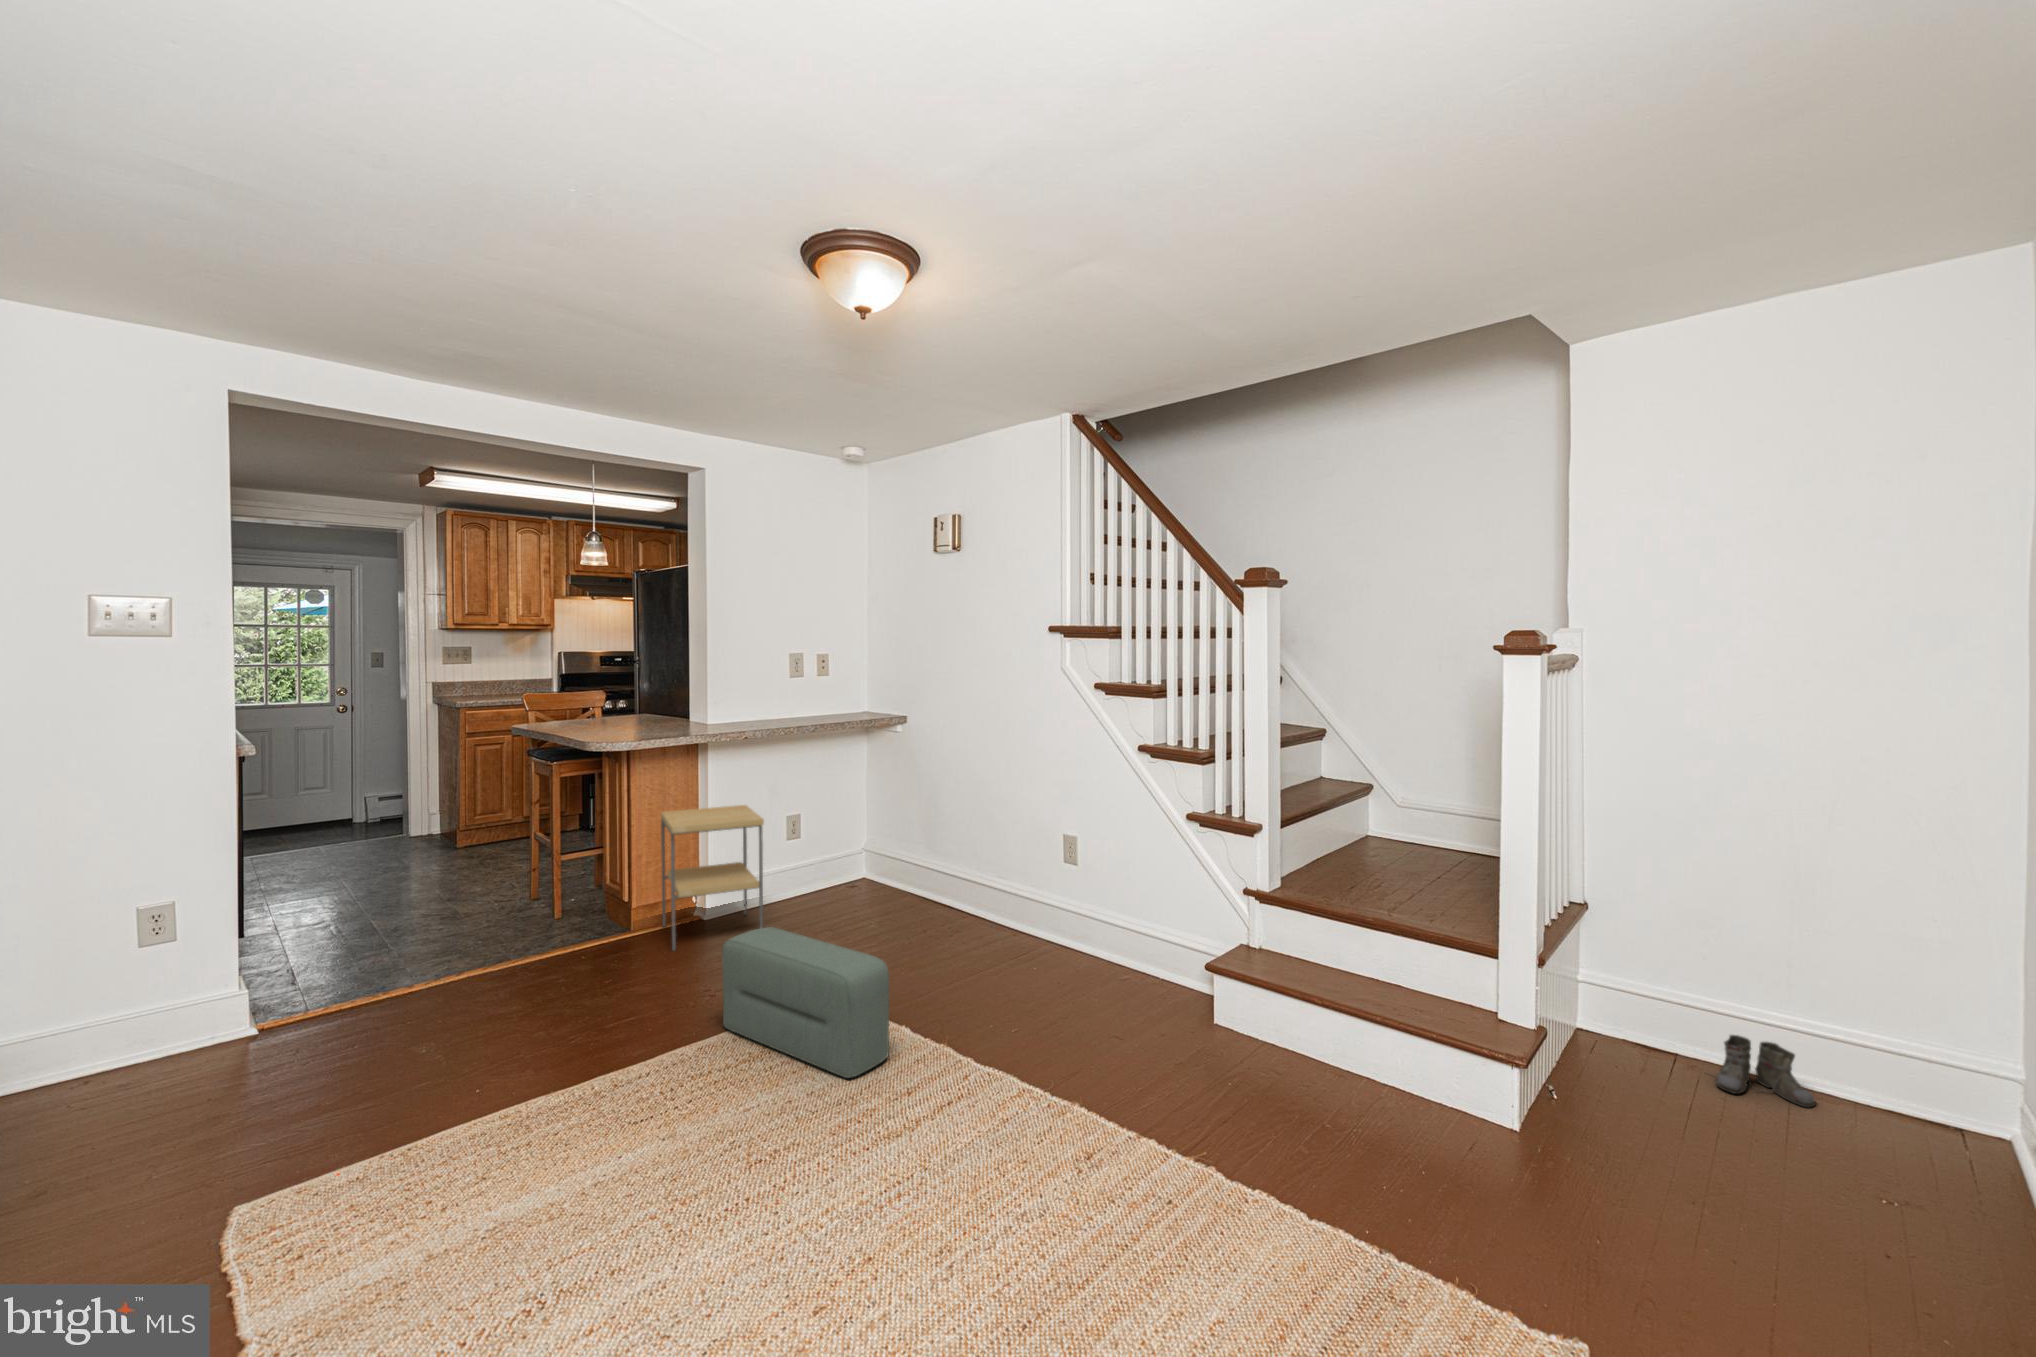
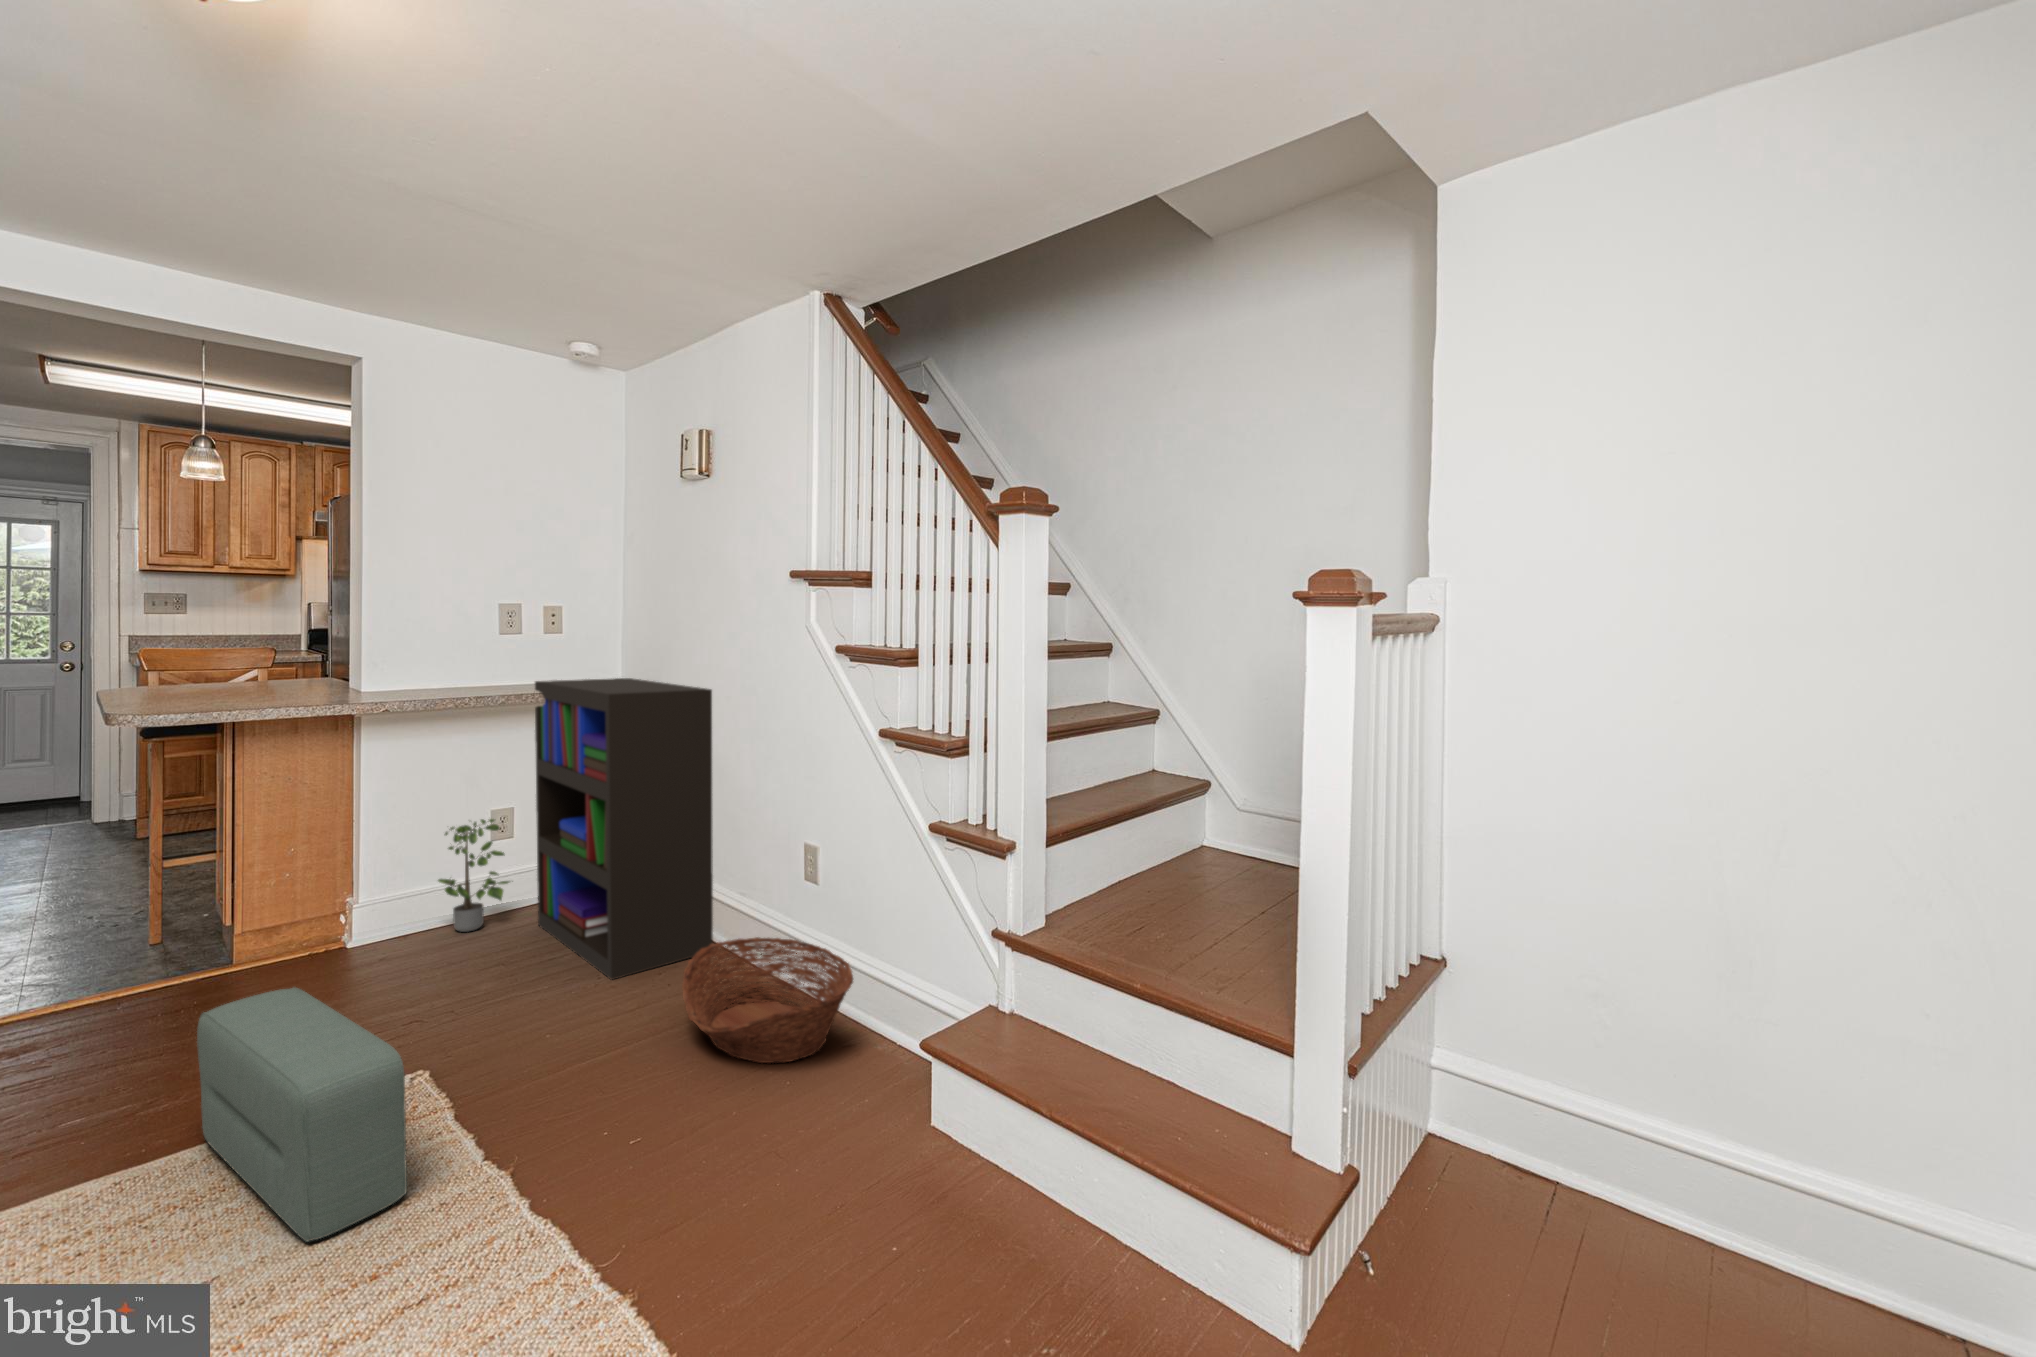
bookshelf: none [826,710,976,940] -> present [535,678,713,980]
side table: present [661,805,764,950] -> none [253,798,417,998]
potted plant: none [757,818,808,909] -> present [438,819,509,932]
basket: none [992,905,1127,990] -> present [682,937,853,1063]
boots: present [1715,1035,1815,1108] -> none [1585,1168,1742,1294]

